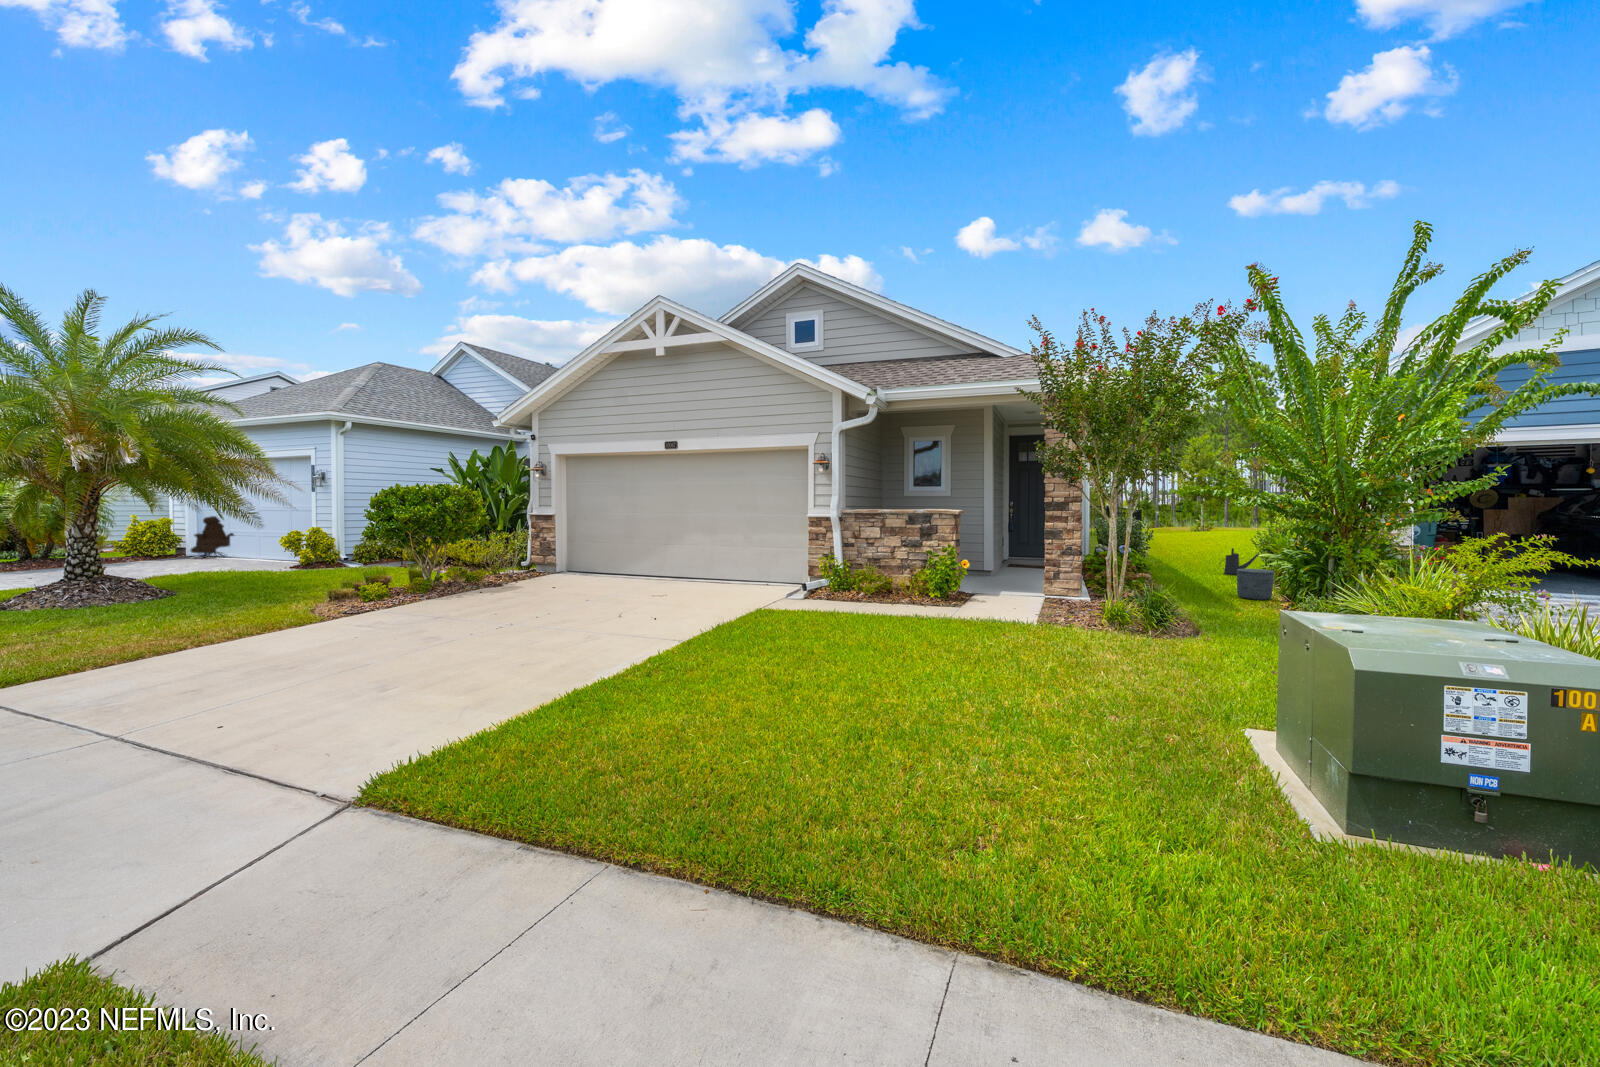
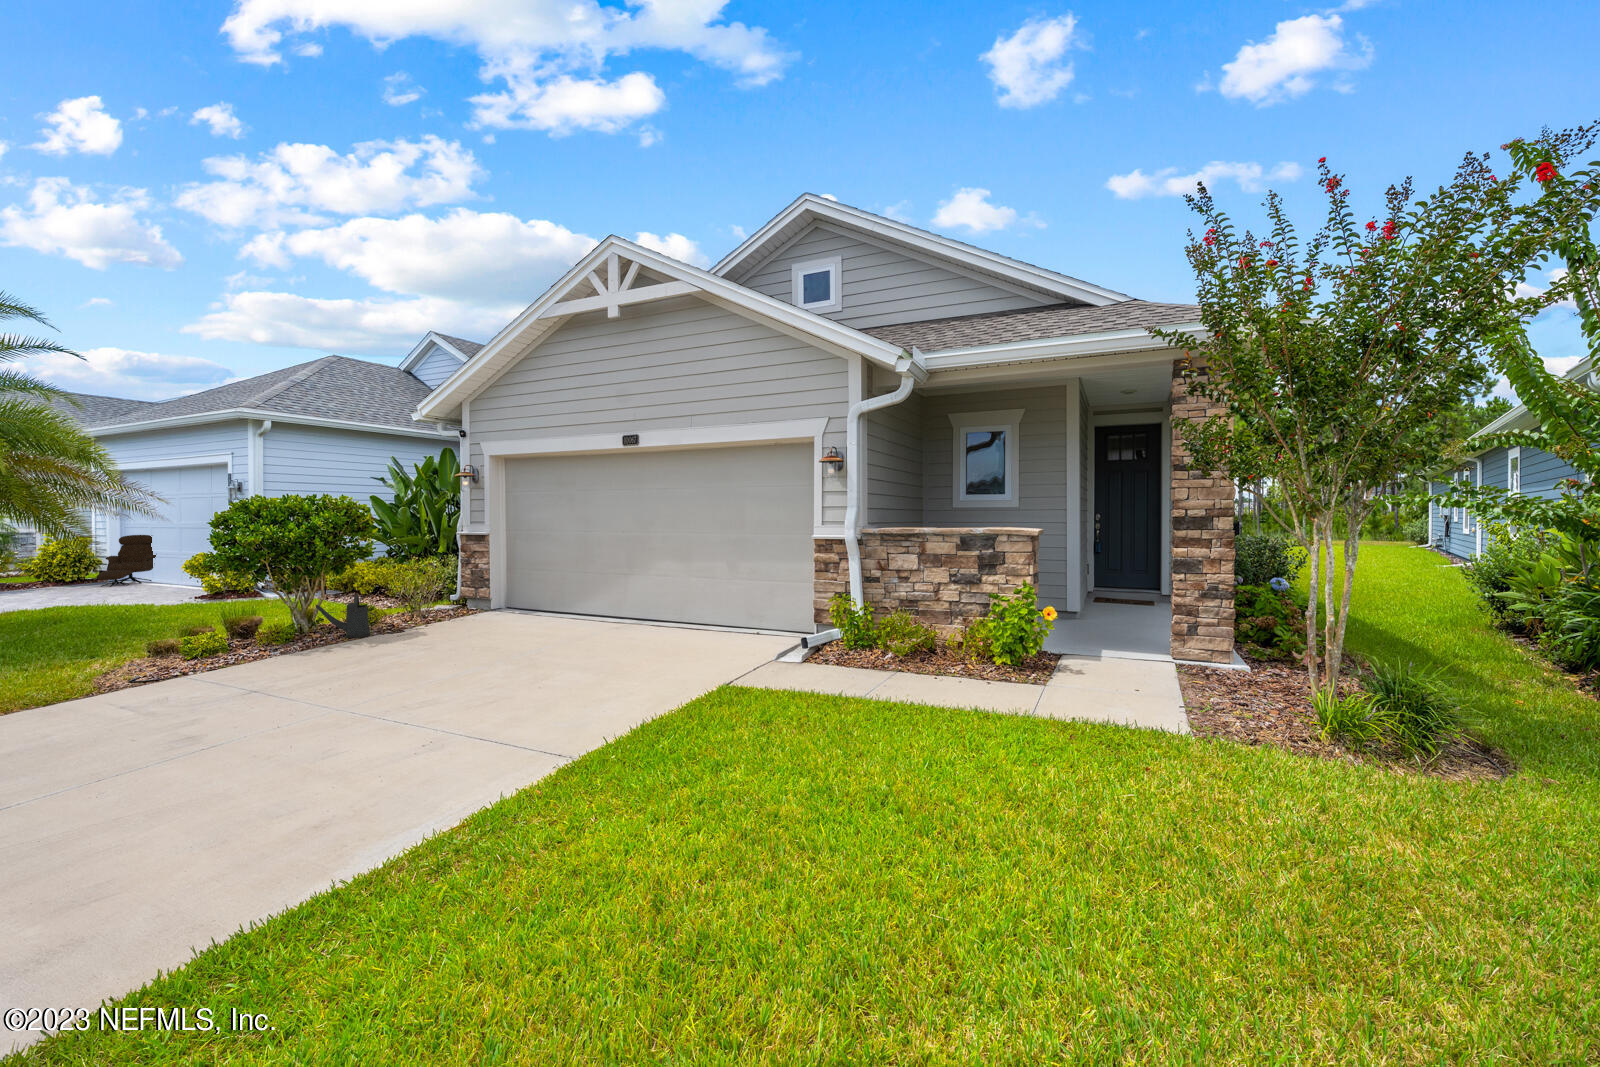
watering can: present [1219,548,1258,575] -> present [316,595,377,638]
planter: present [1237,569,1274,600] -> none [1489,619,1561,672]

